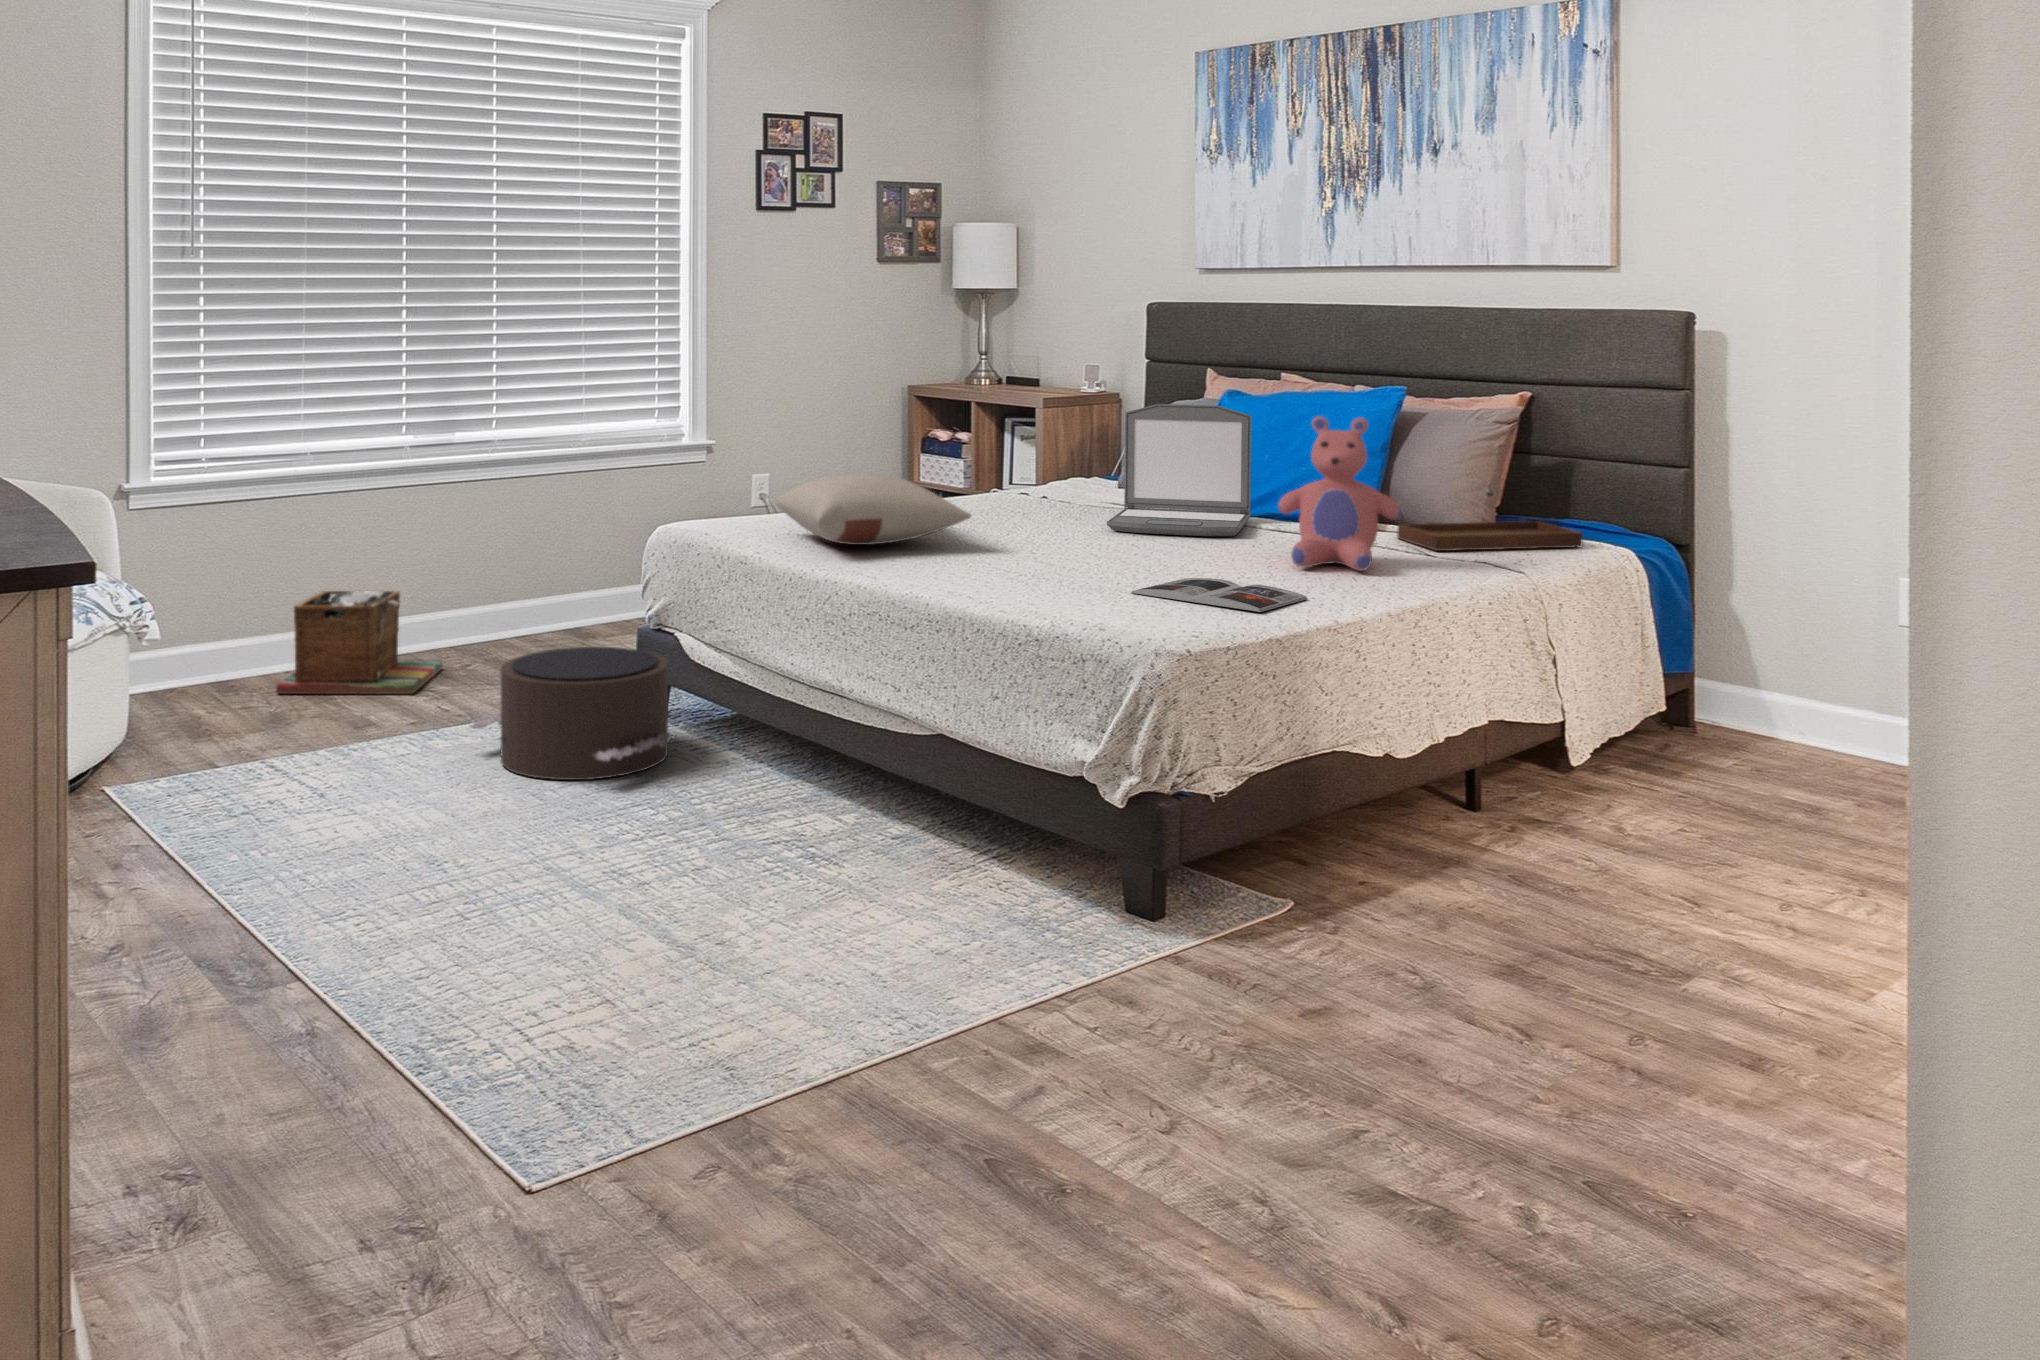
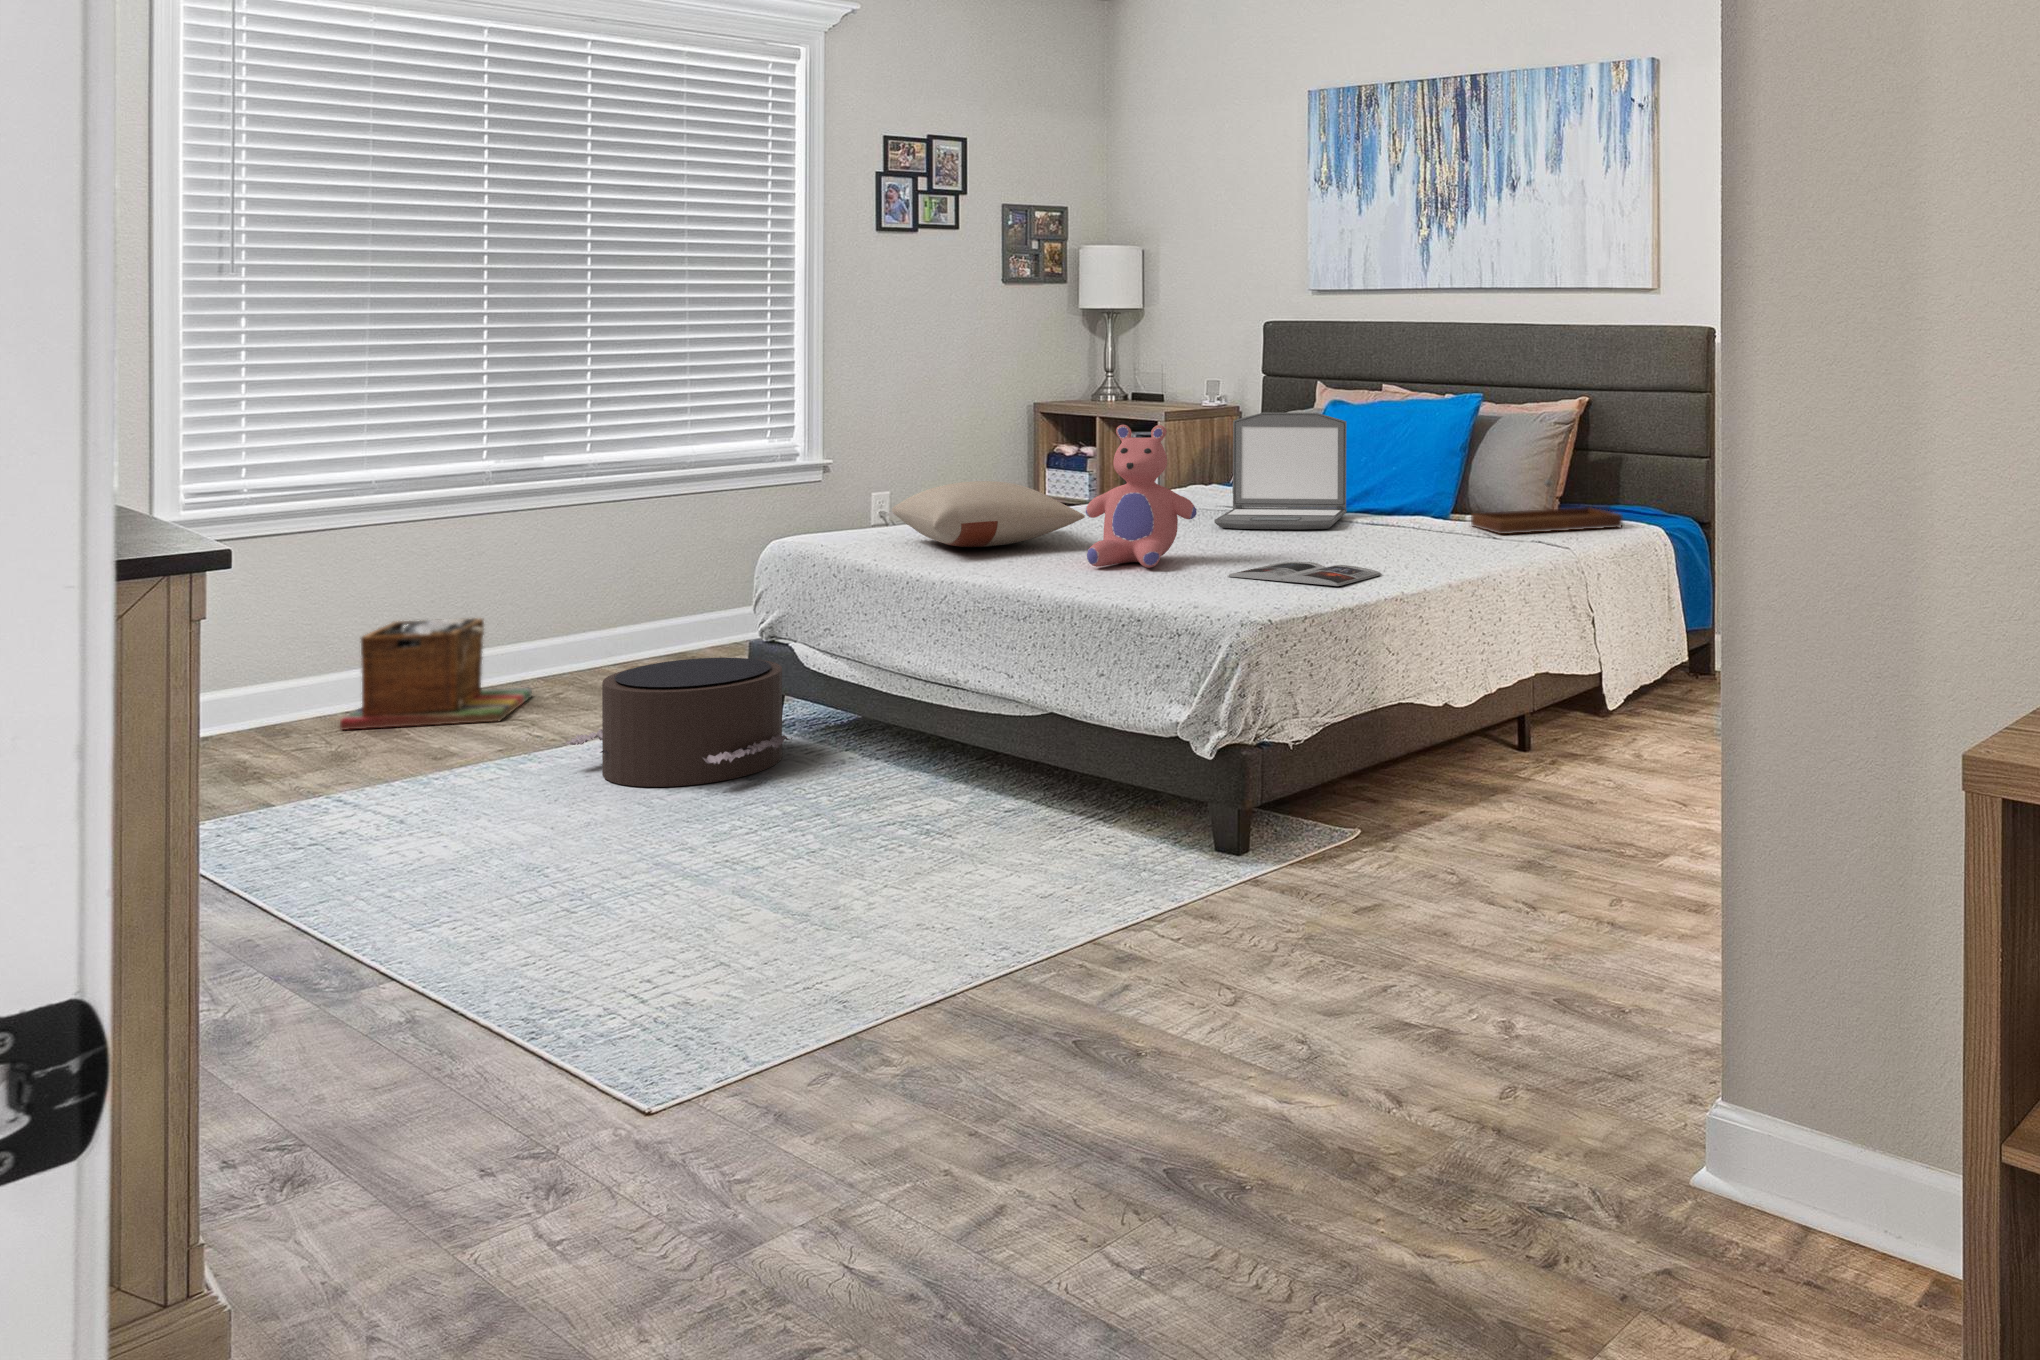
teddy bear: present [1278,416,1401,571] -> present [1086,425,1197,568]

